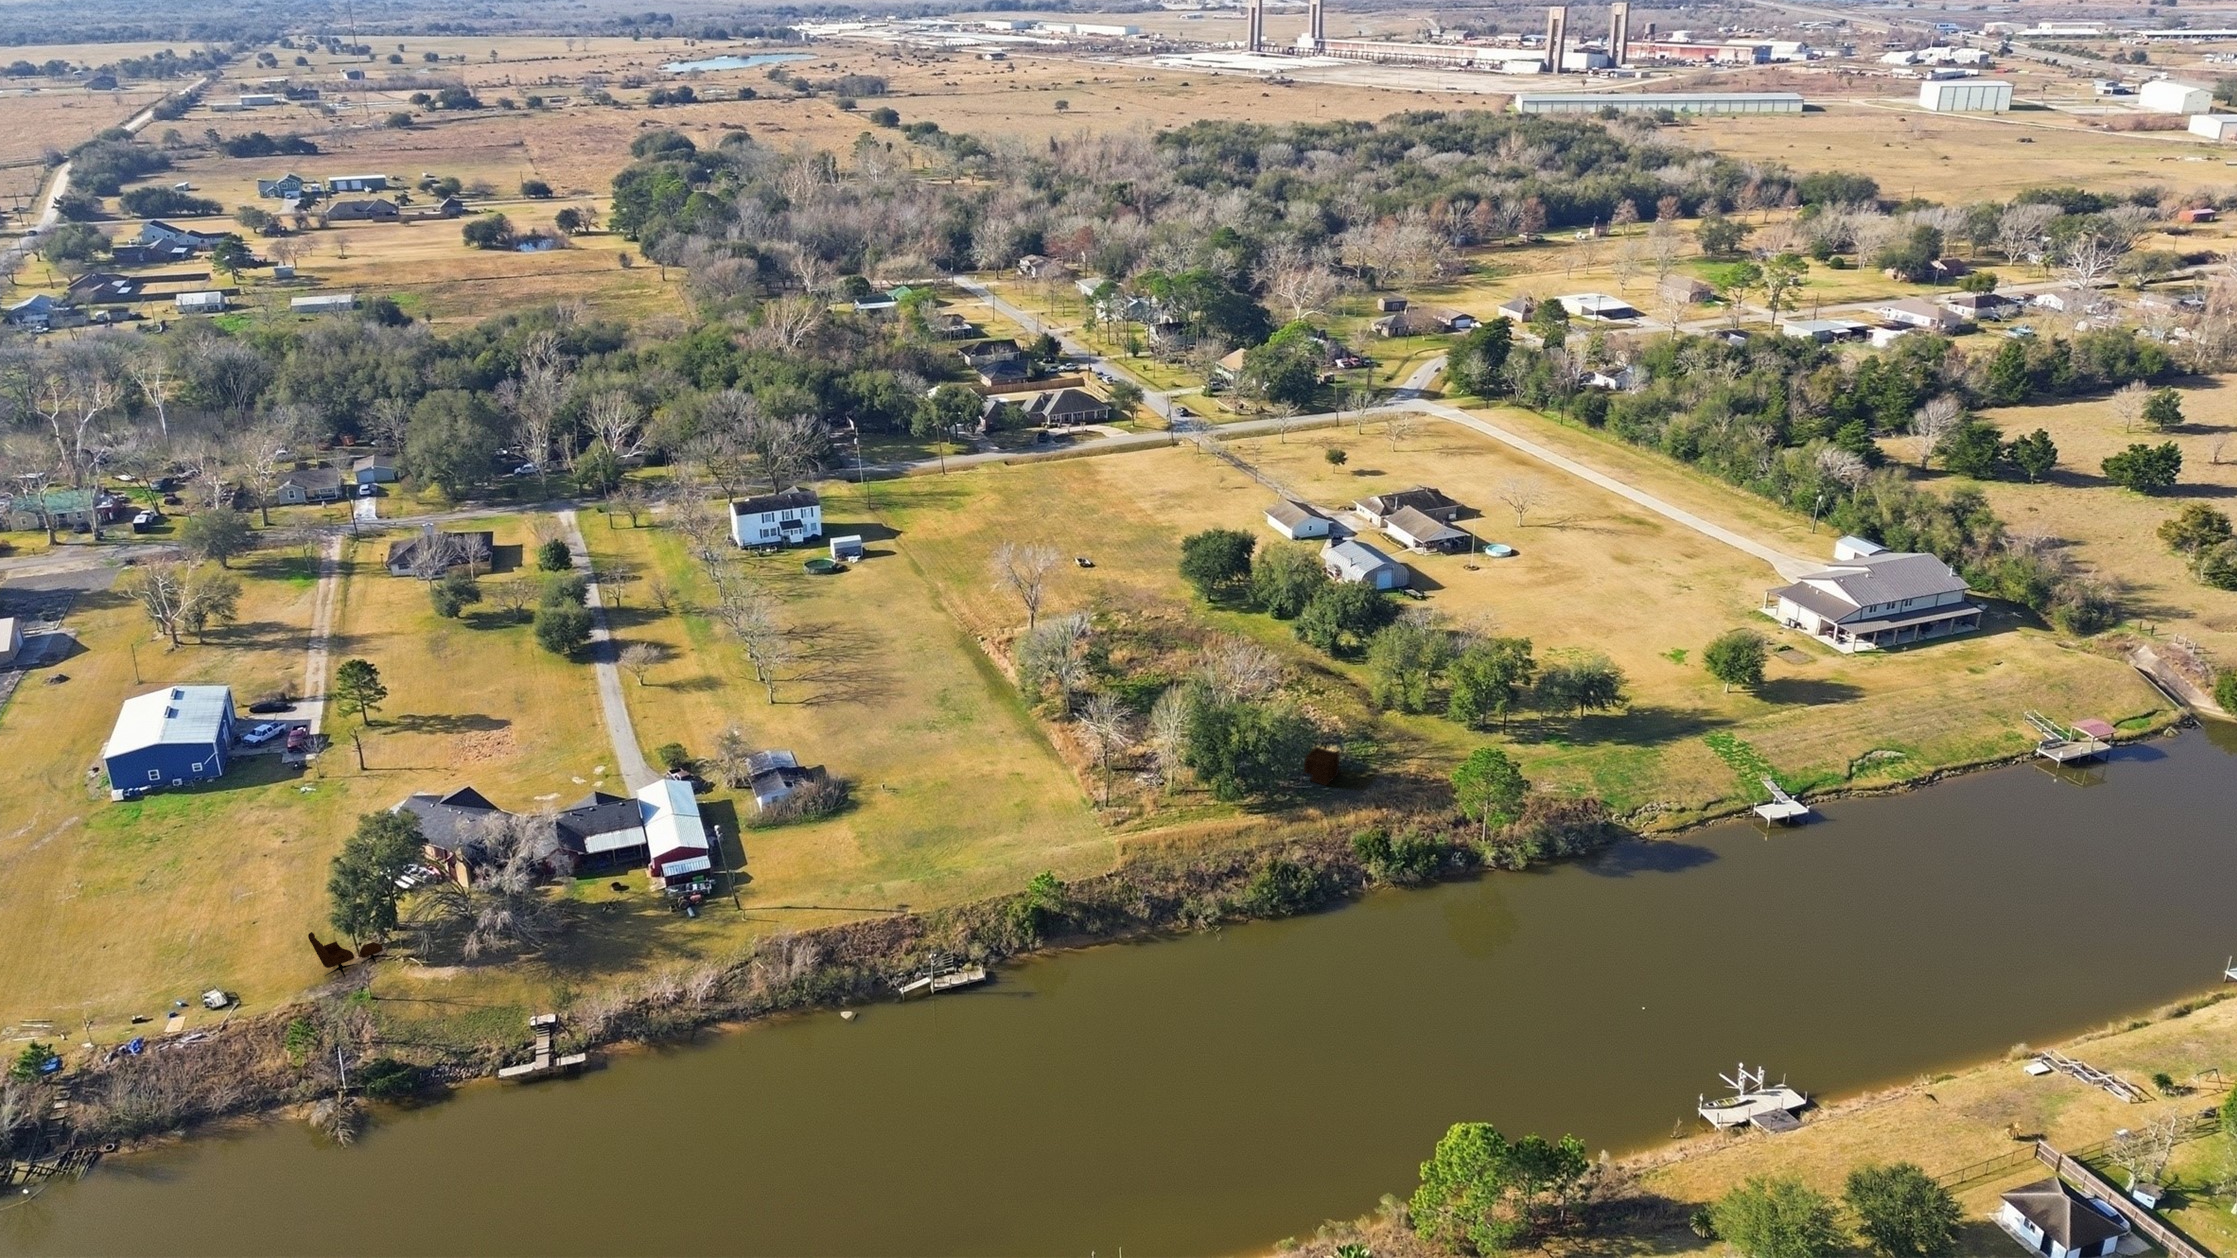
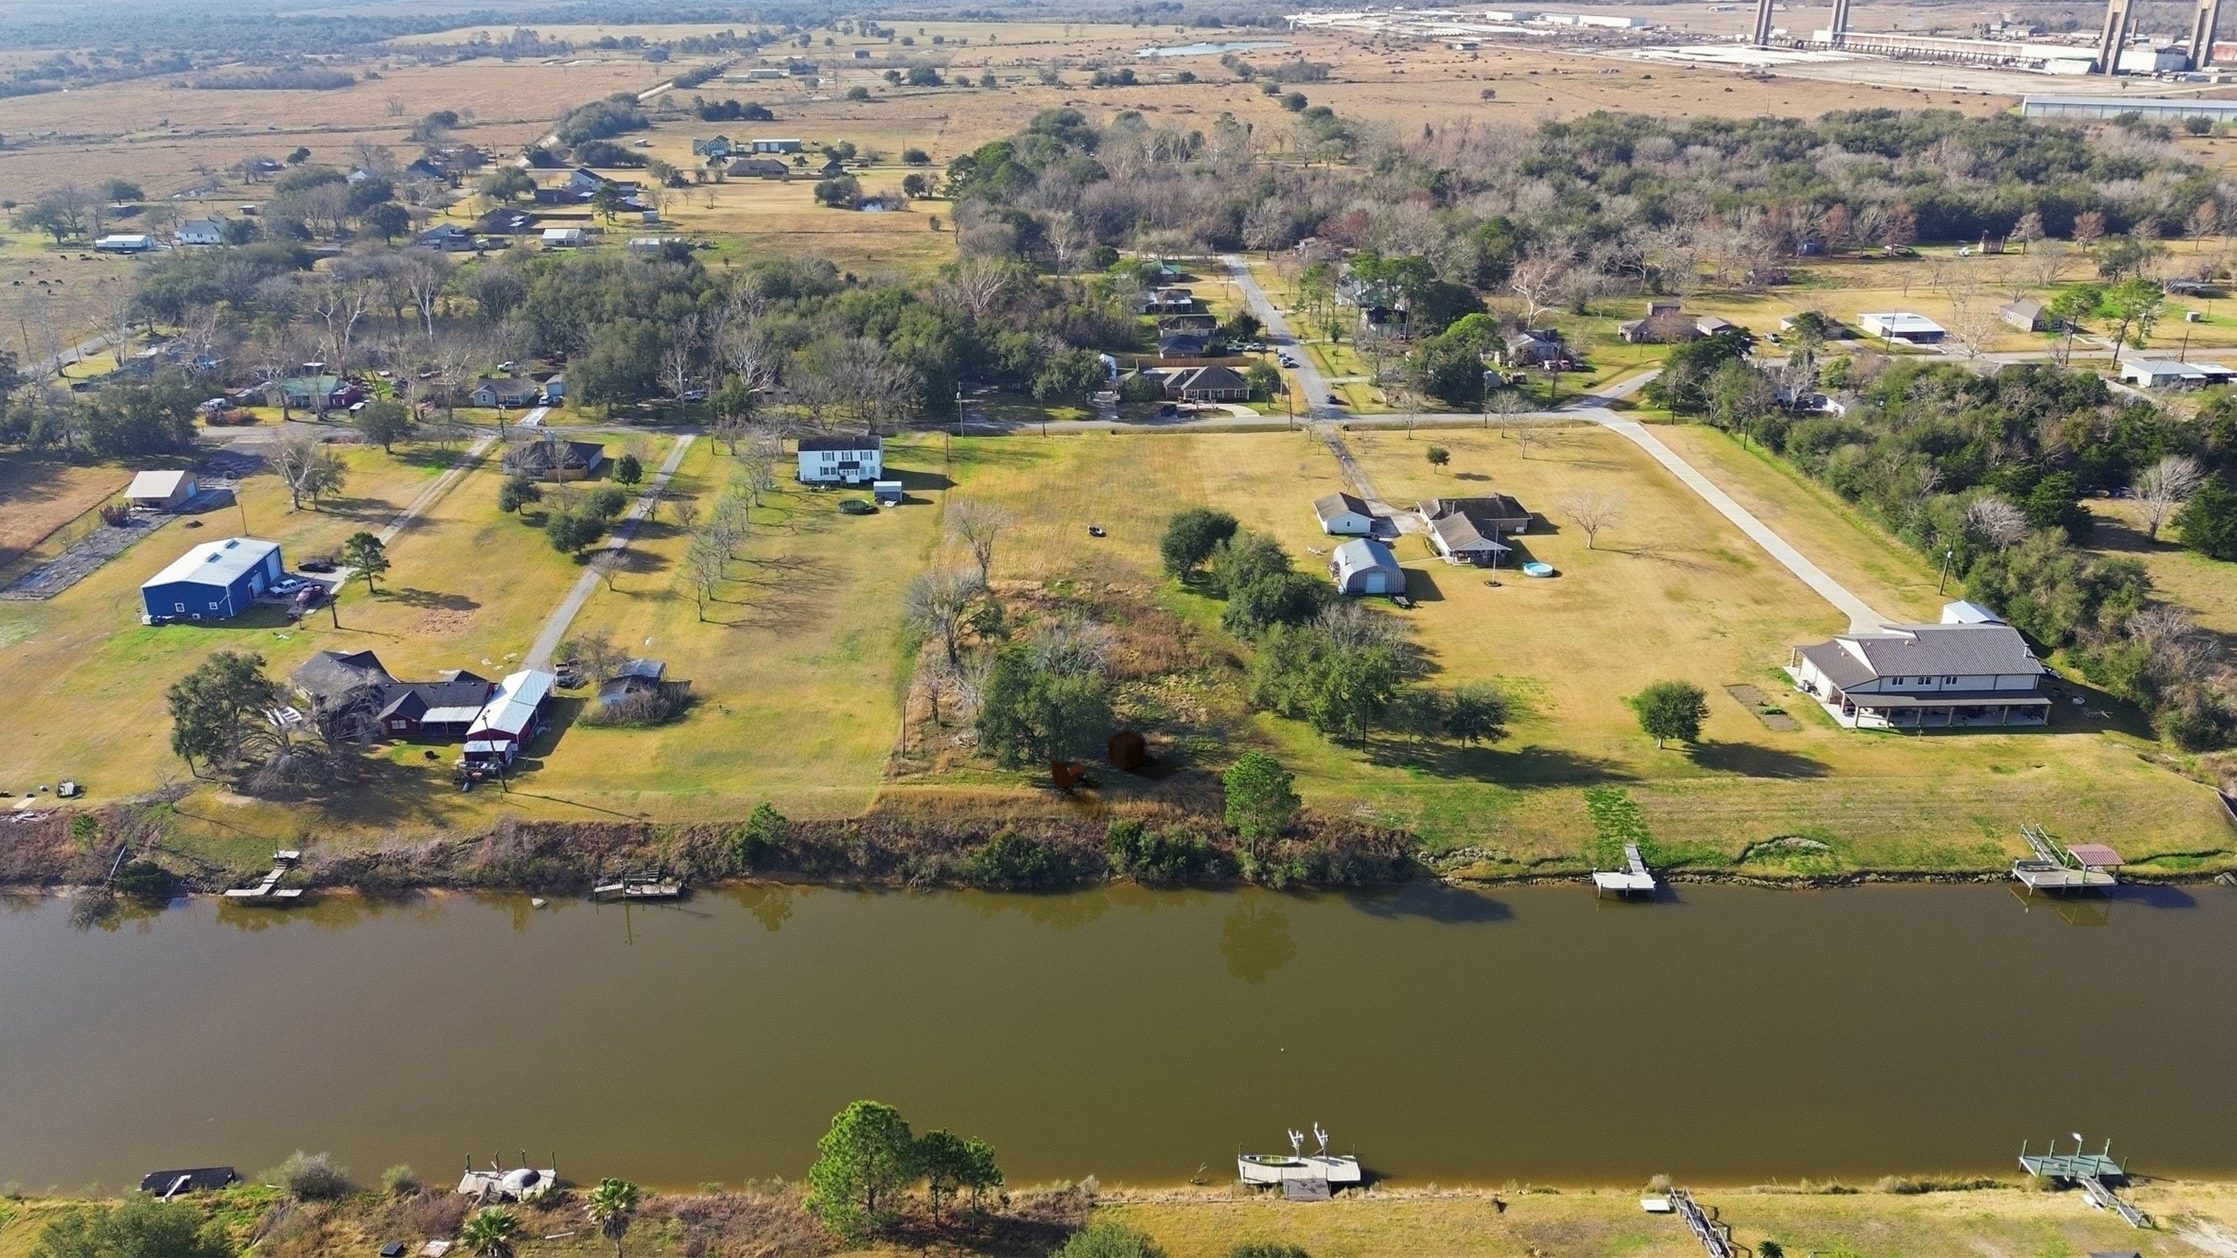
lounge chair: present [308,932,384,977] -> present [1050,758,1087,796]

